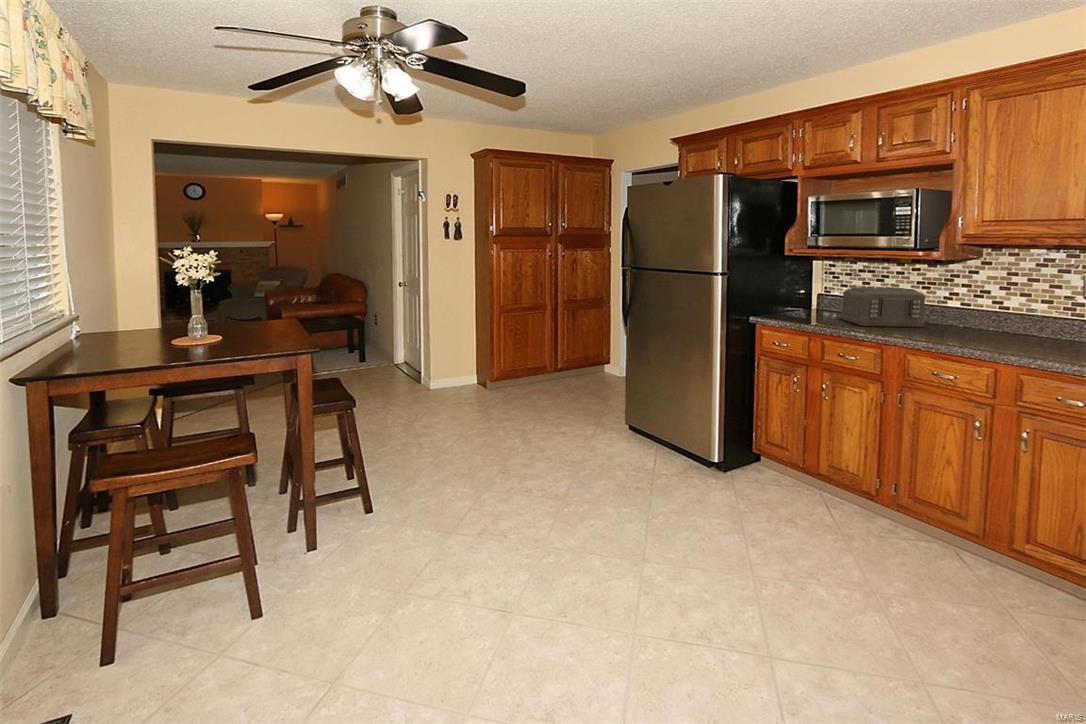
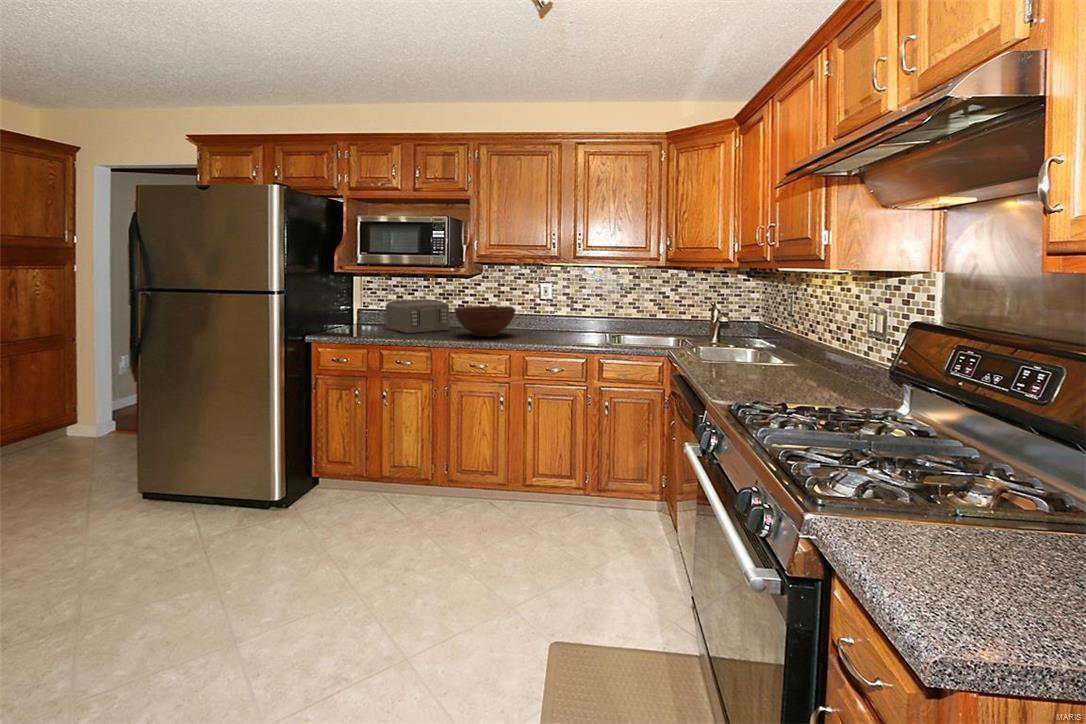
fruit bowl: none [929,299,1024,340] -> present [455,306,515,337]

